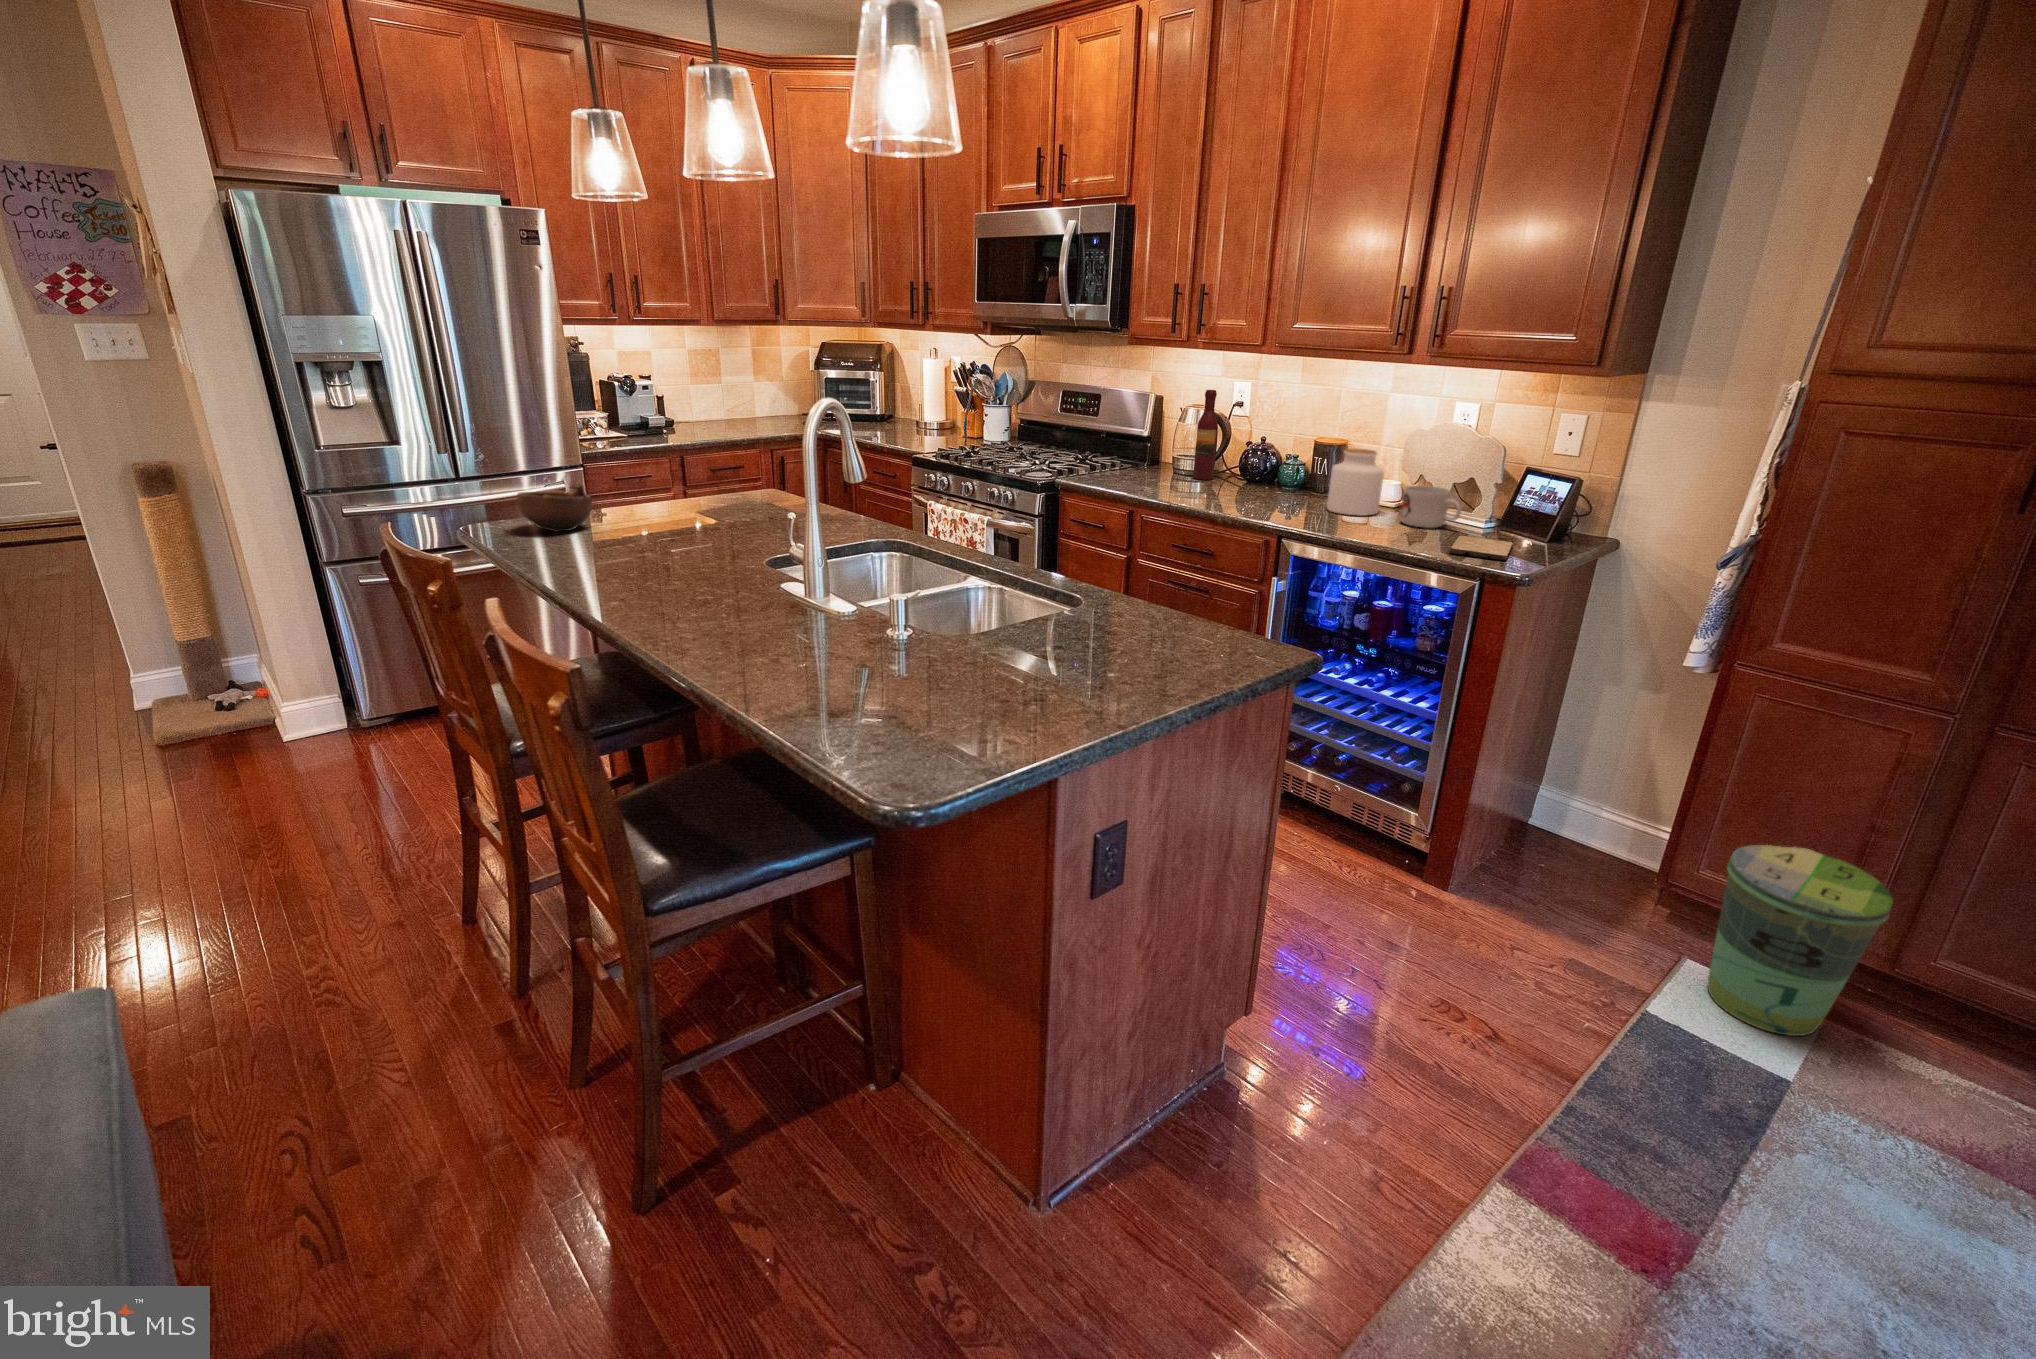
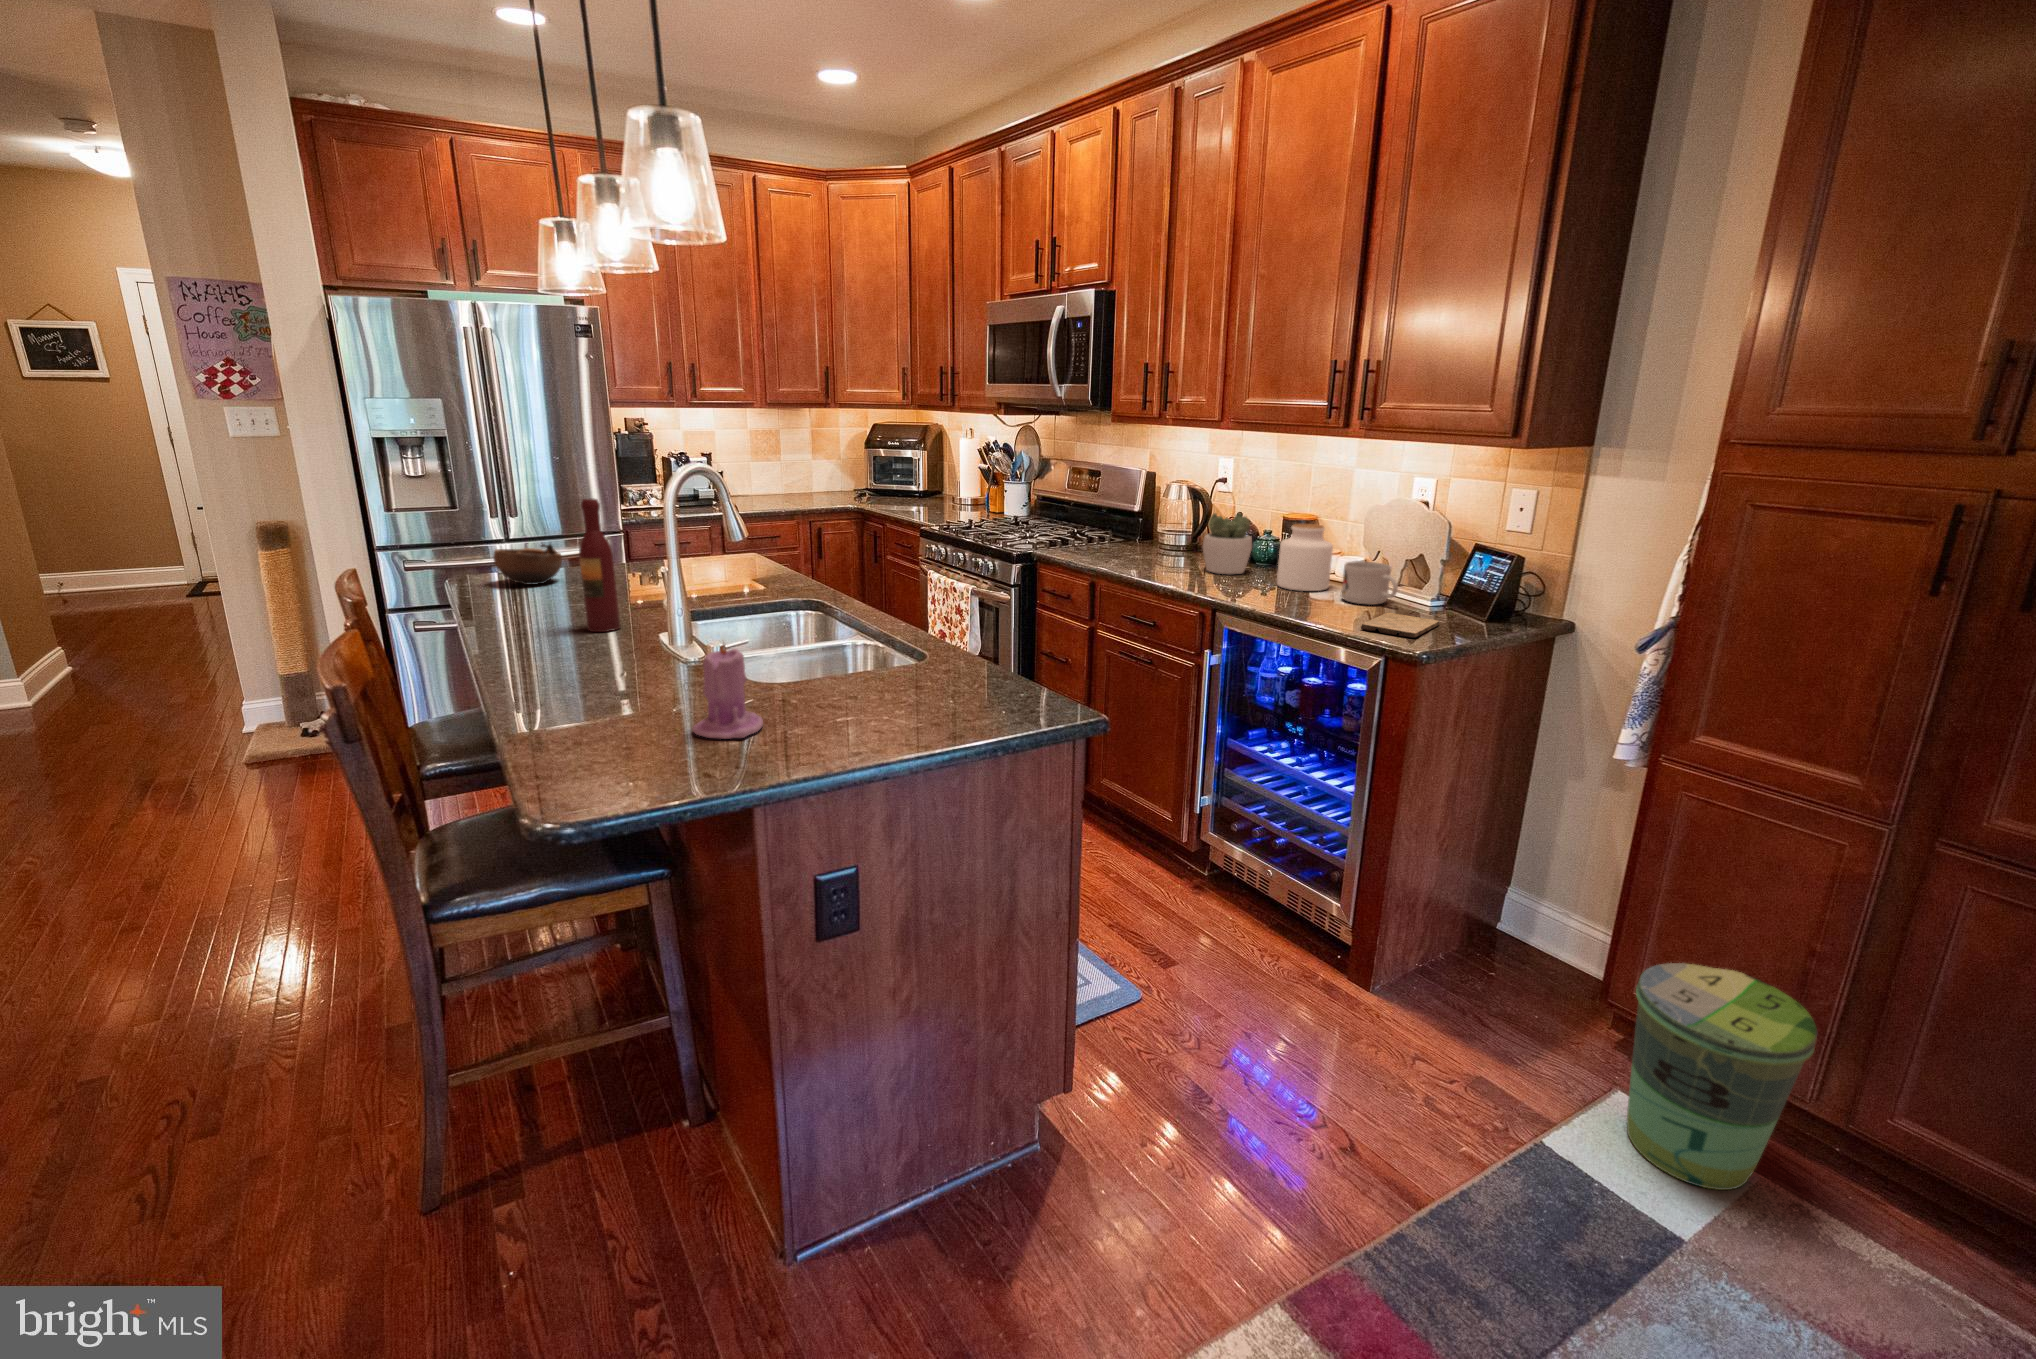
wine bottle: present [1193,390,1218,480] -> present [579,498,620,632]
succulent plant: none [1244,438,1292,500] -> present [1203,513,1252,574]
candle: none [946,593,1016,697] -> present [693,645,763,739]

